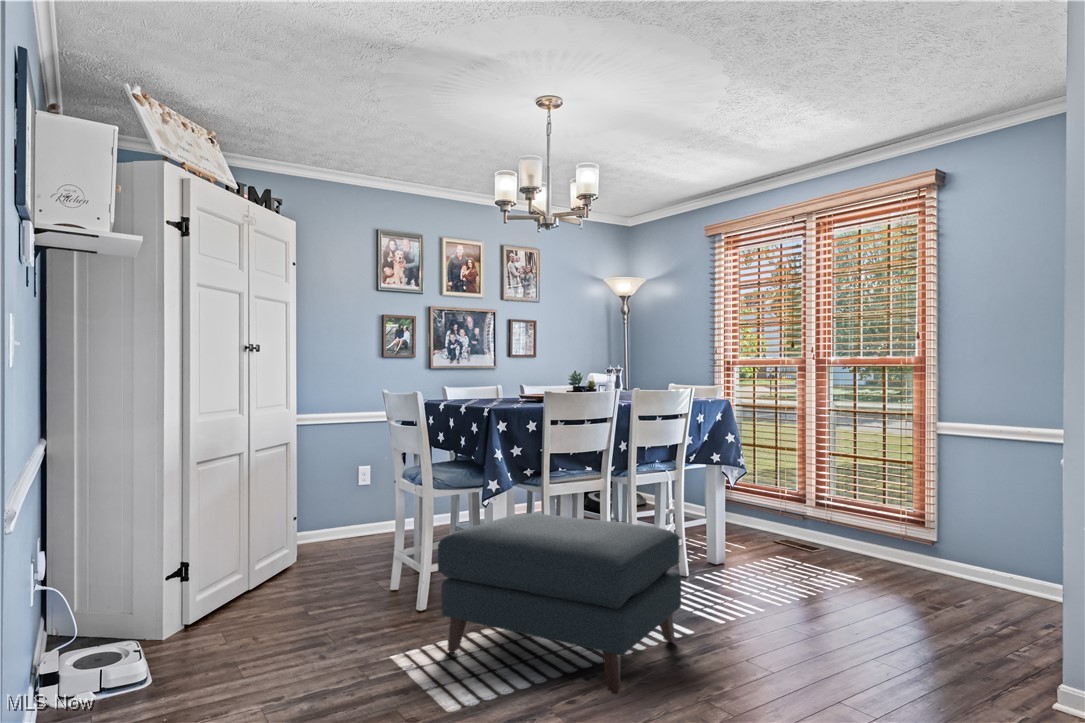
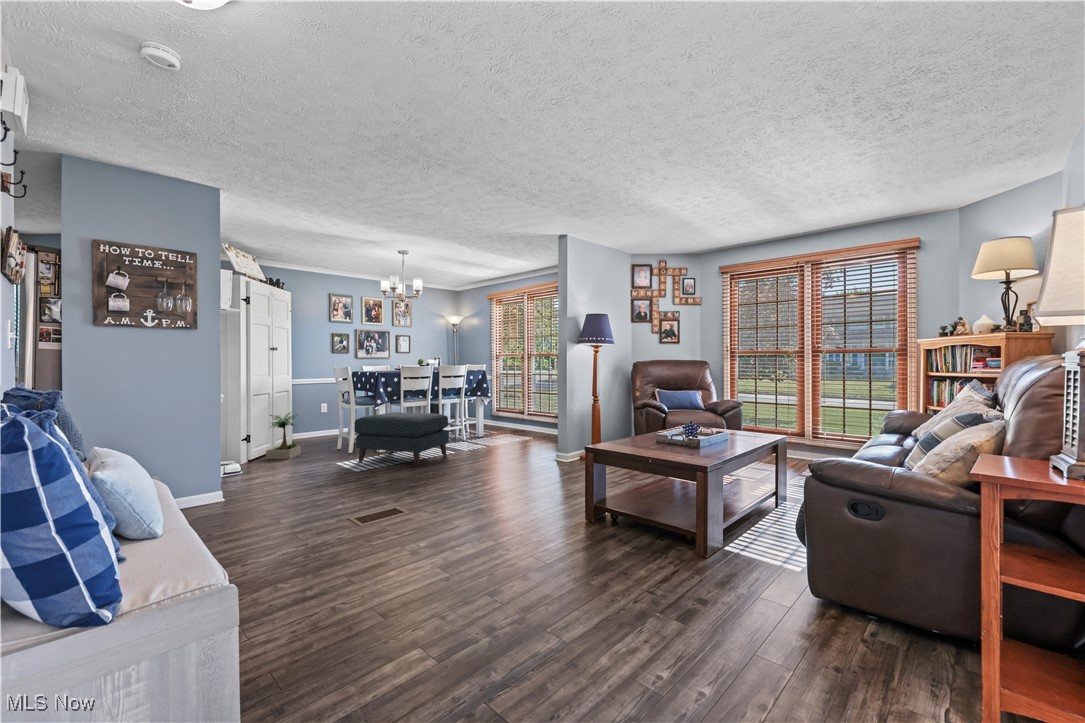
potted plant: none [228,501,313,623] -> present [266,412,301,459]

